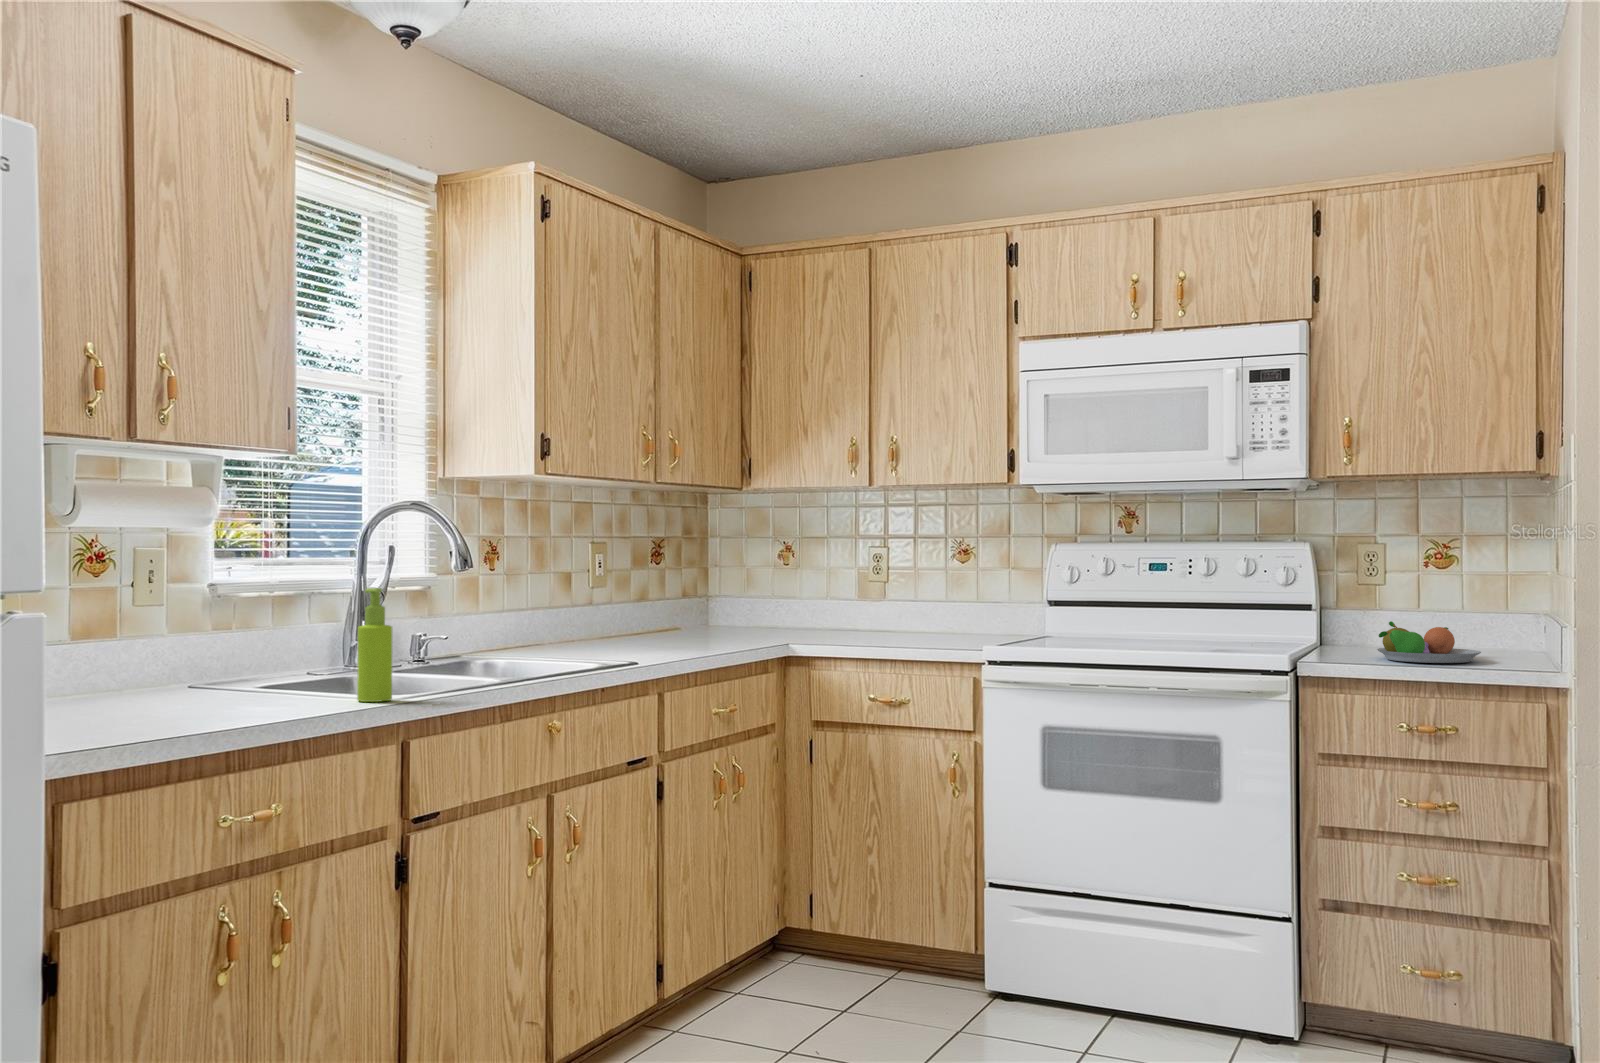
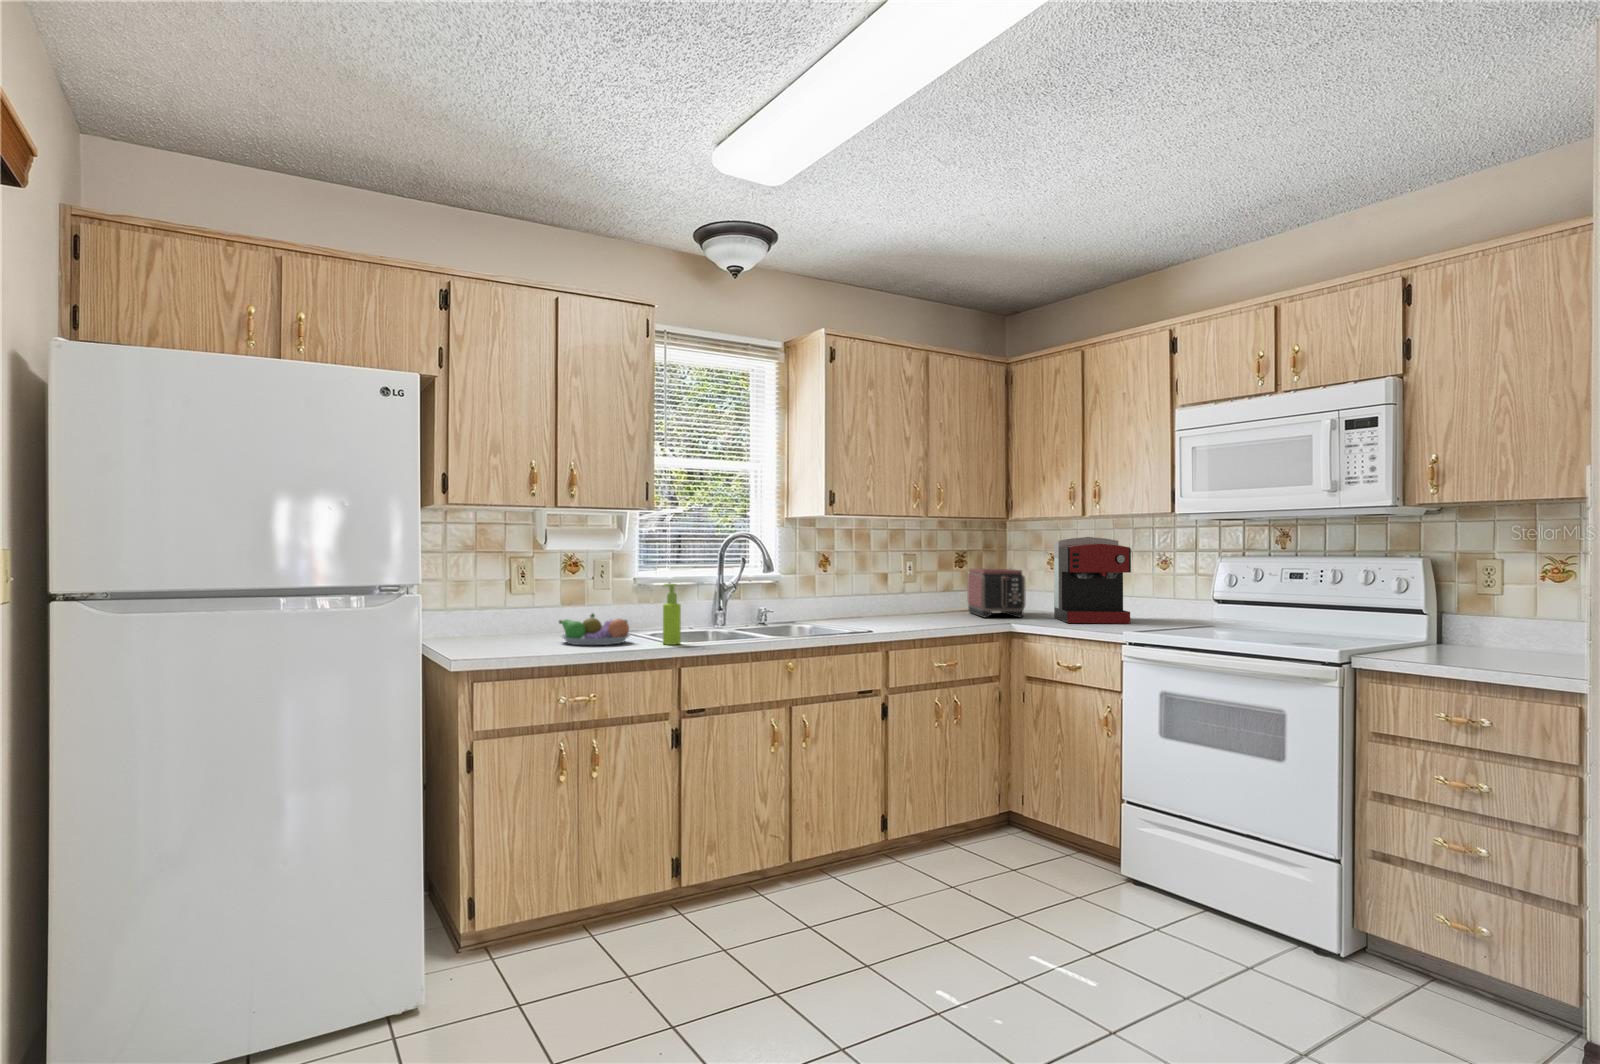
coffee maker: none [827,518,947,640] -> present [1054,537,1131,623]
toaster: none [686,566,790,639] -> present [968,569,1026,618]
fruit bowl: present [1377,621,1481,663] -> present [559,614,630,645]

